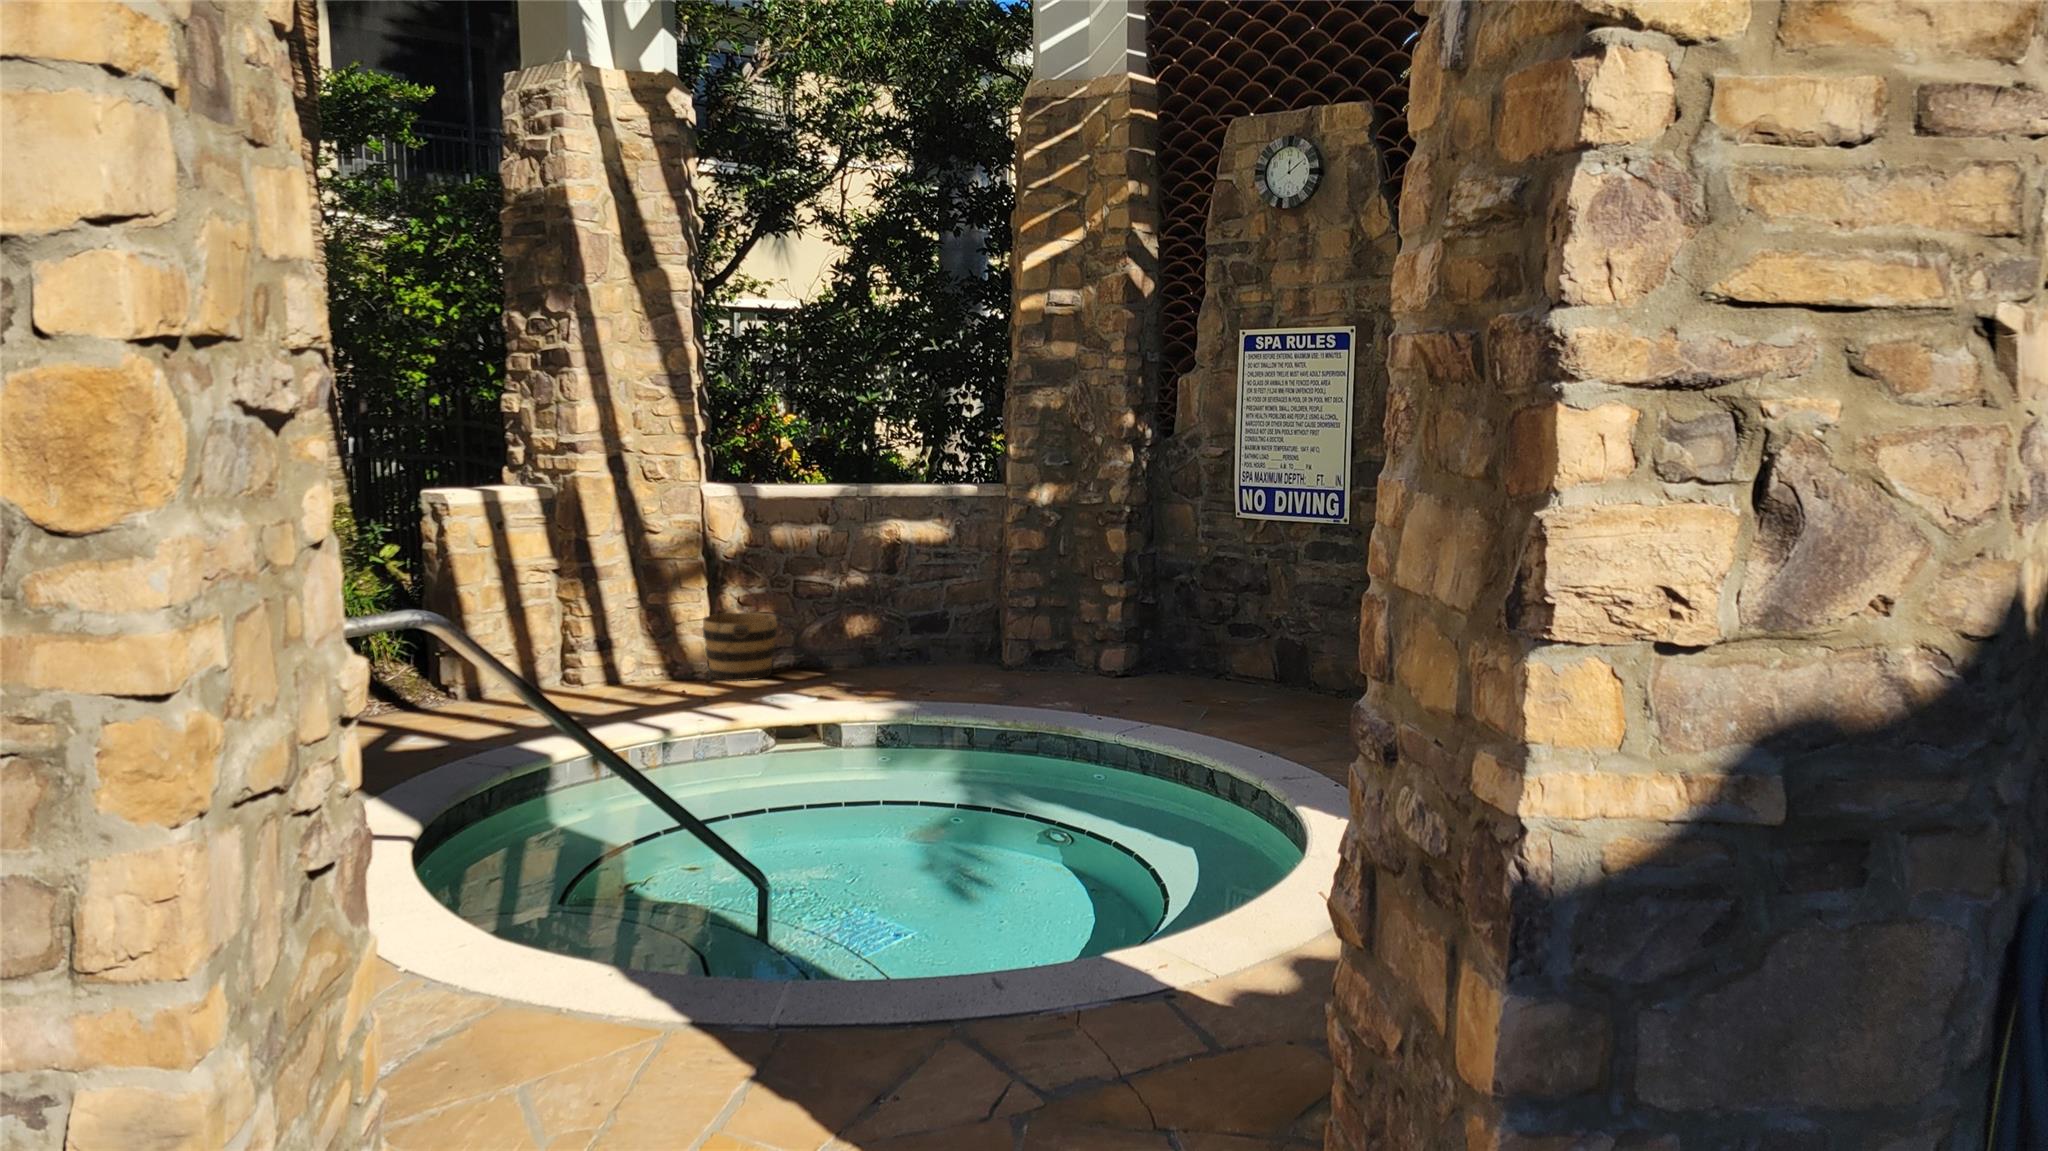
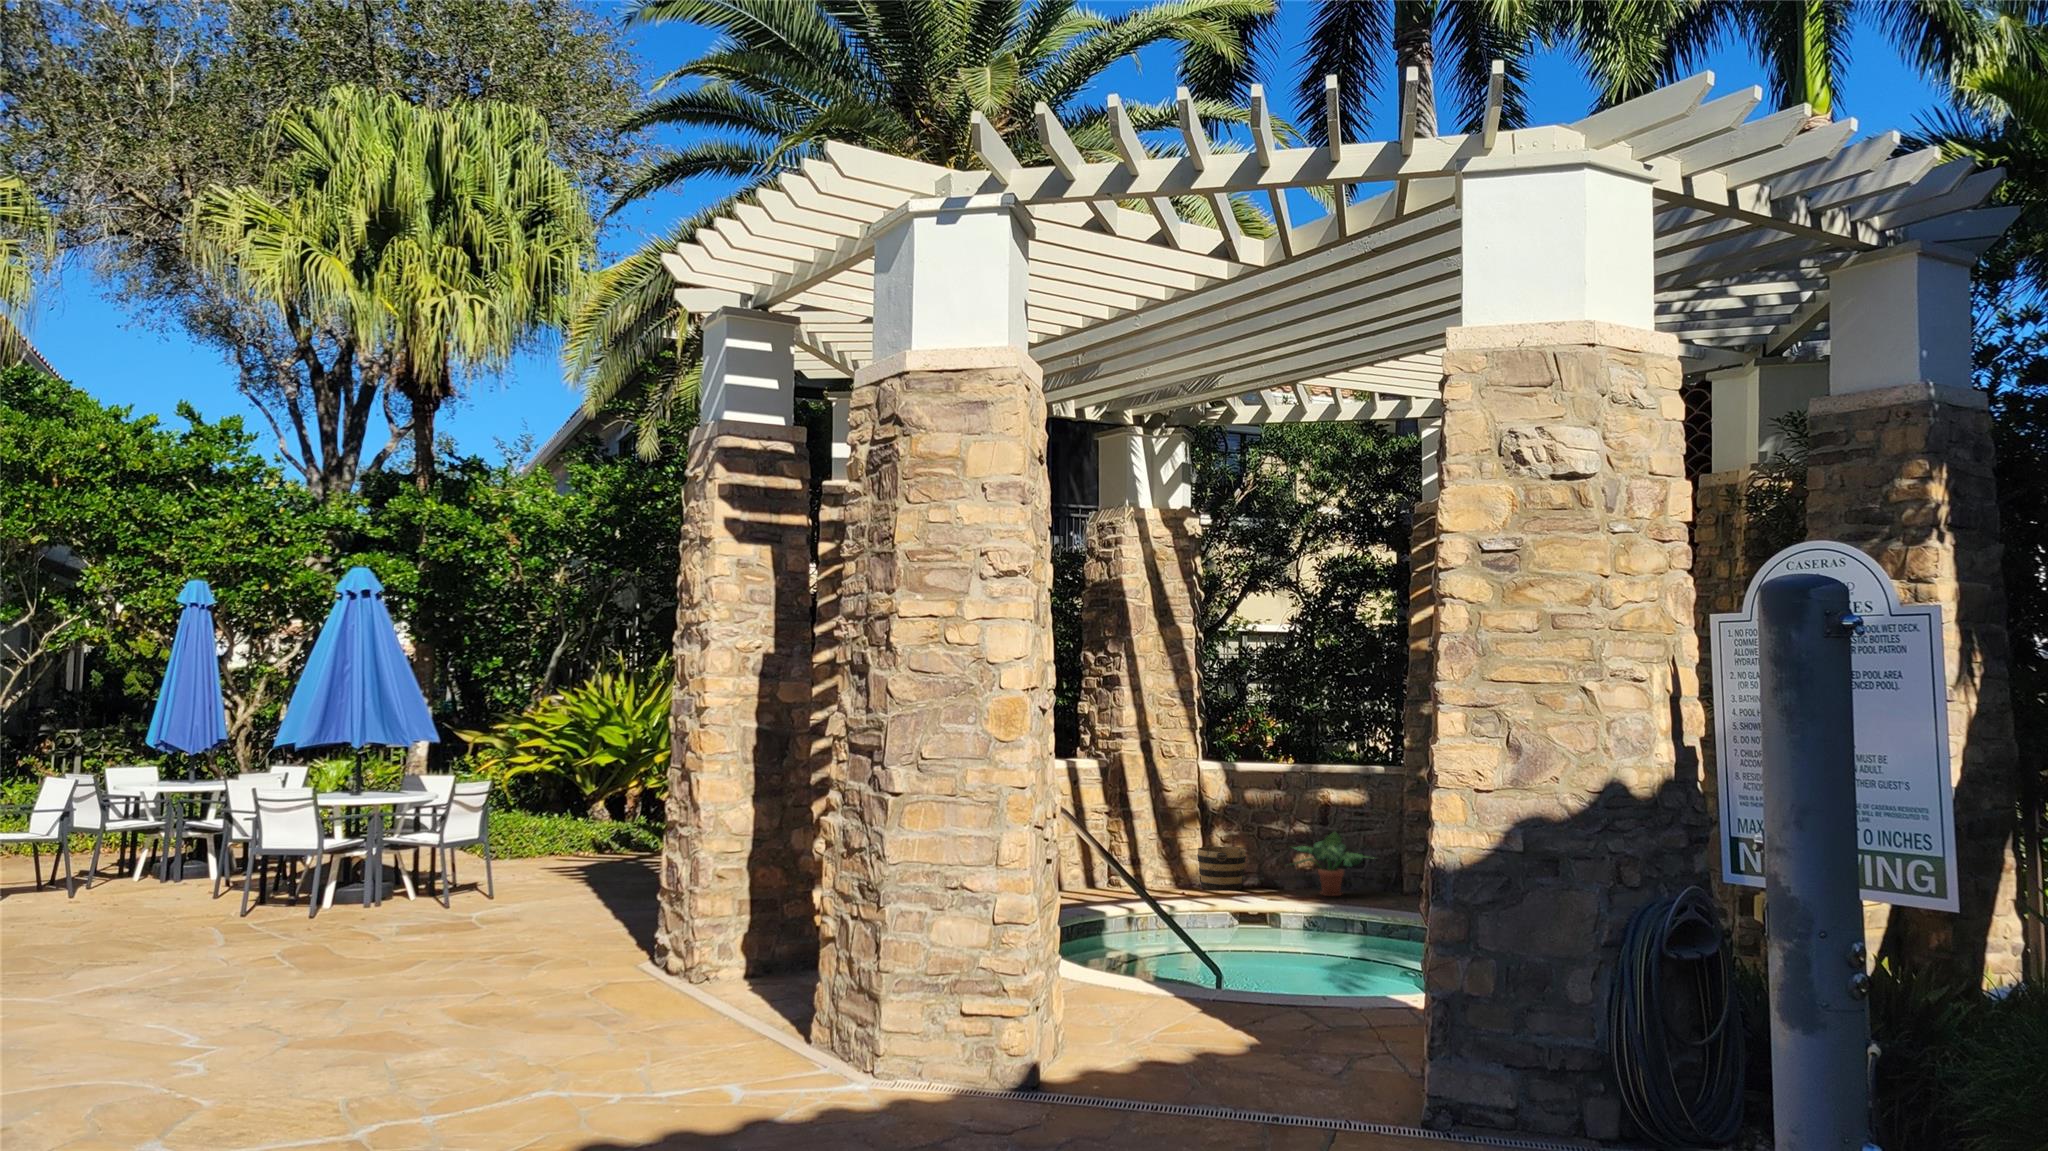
potted plant: none [838,585,978,681] -> present [1289,832,1374,896]

